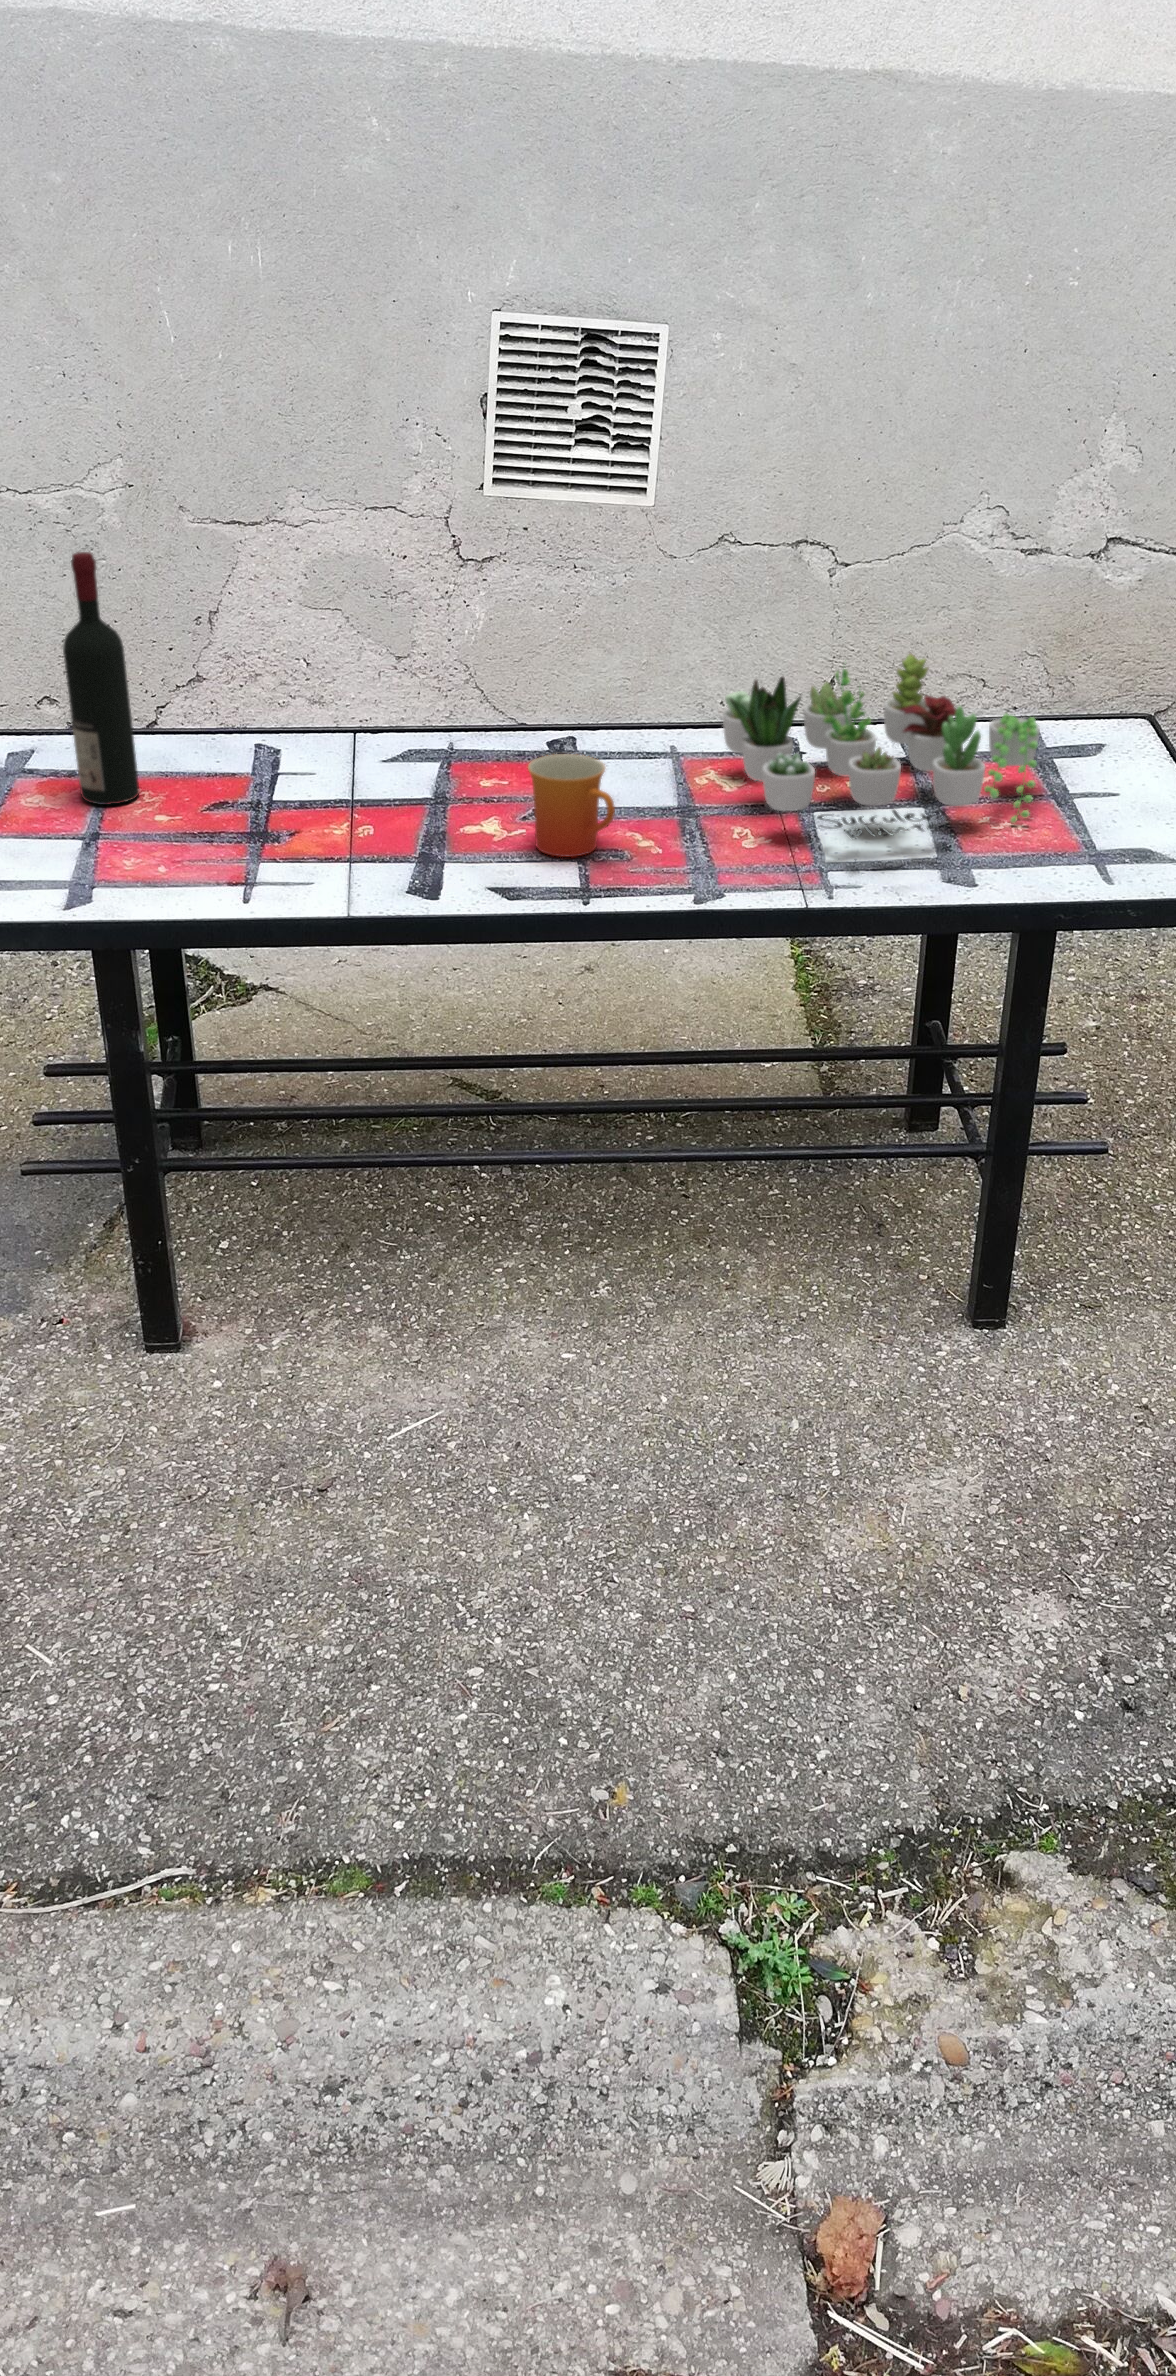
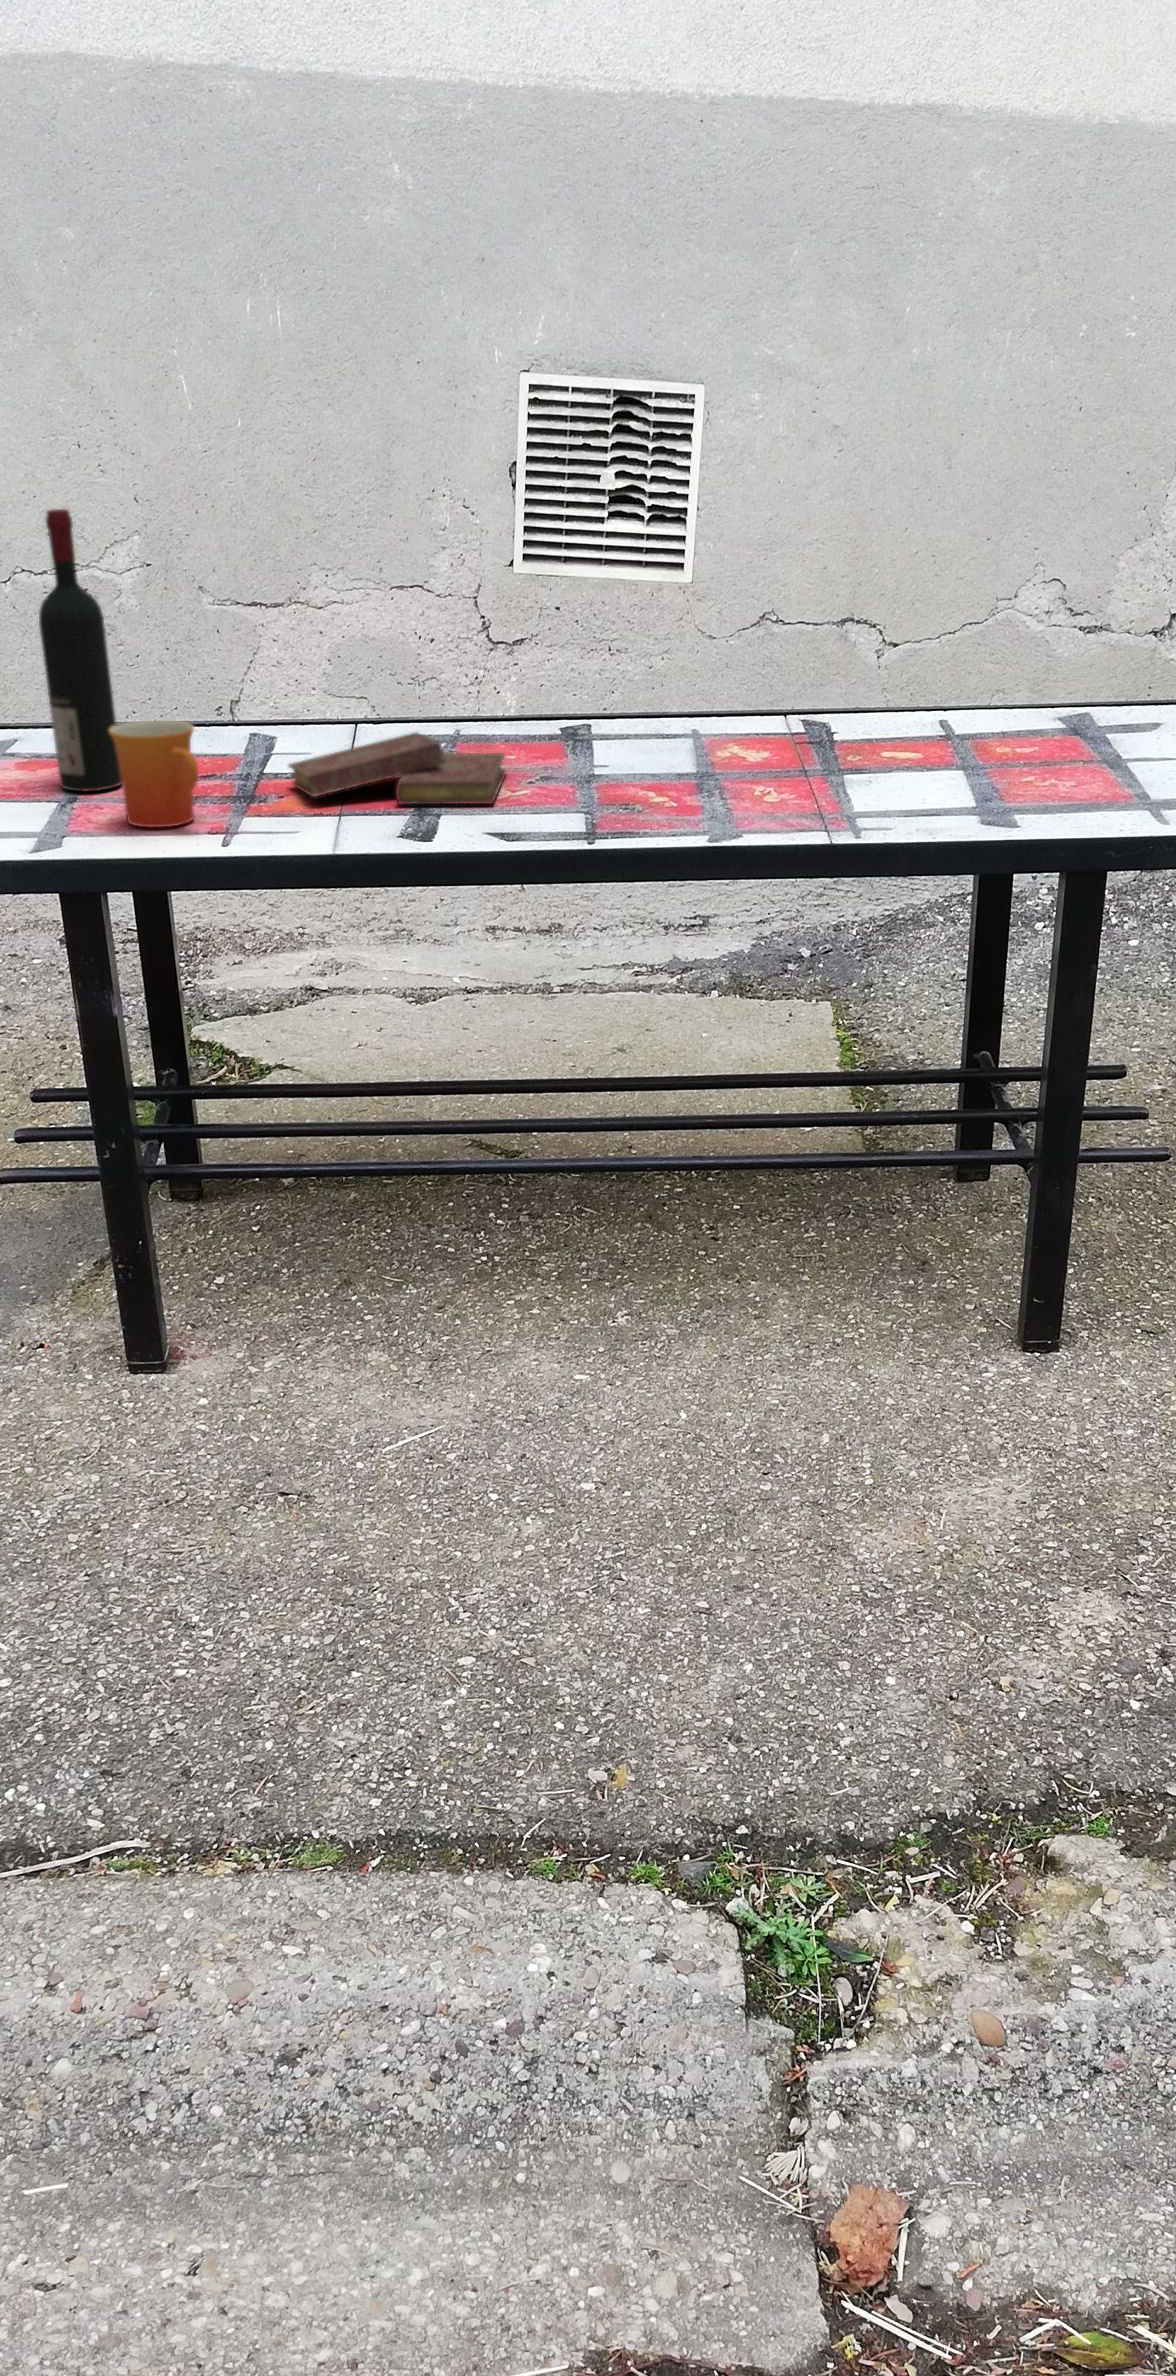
succulent plant: present [723,654,1040,839] -> none [749,613,1094,791]
book: none [295,749,498,831] -> present [289,732,506,804]
mug: present [528,754,615,857] -> present [109,720,198,827]

